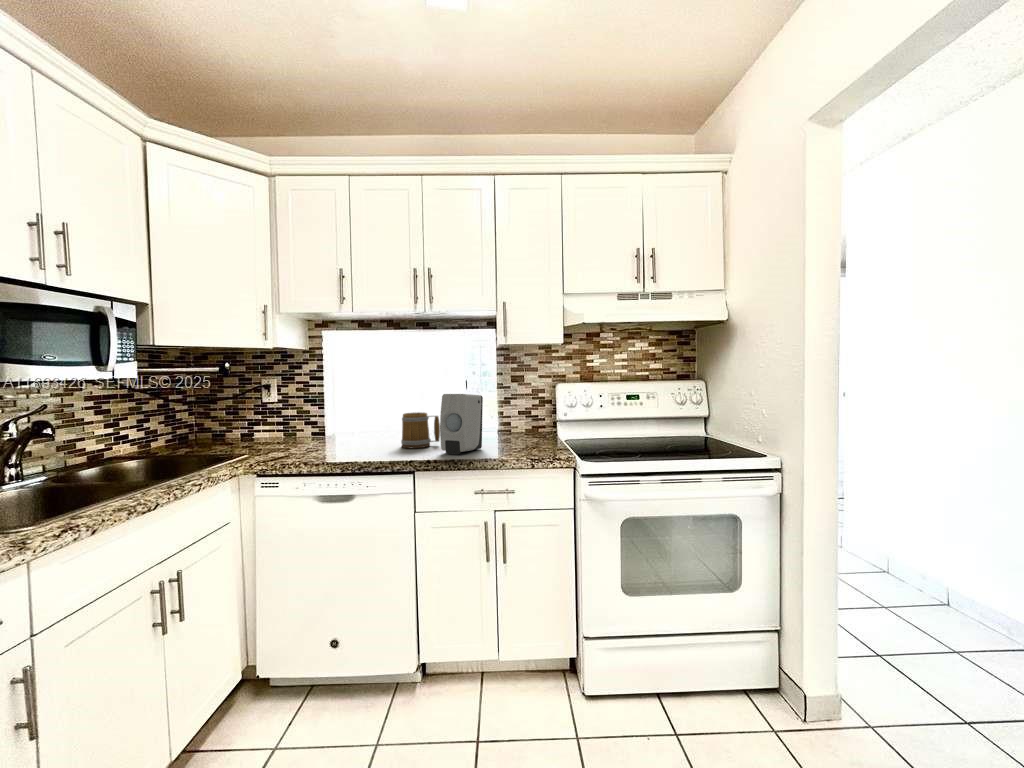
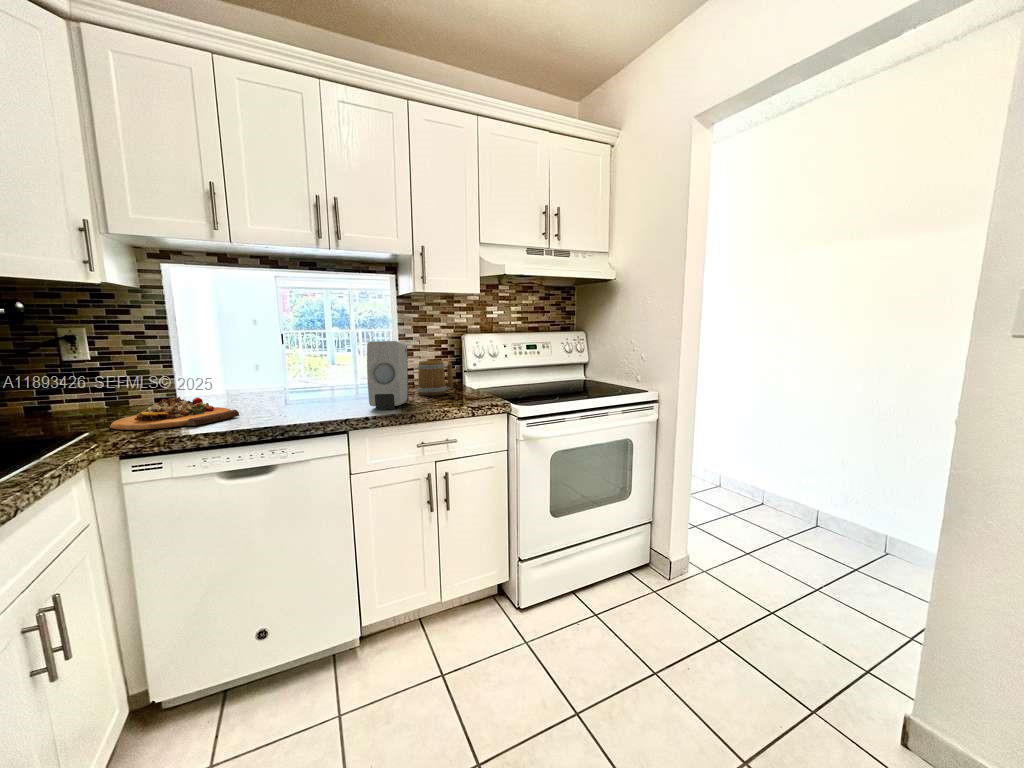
mug: present [401,412,440,448] -> present [418,360,453,396]
cutting board: none [270,433,348,456] -> present [110,397,239,430]

